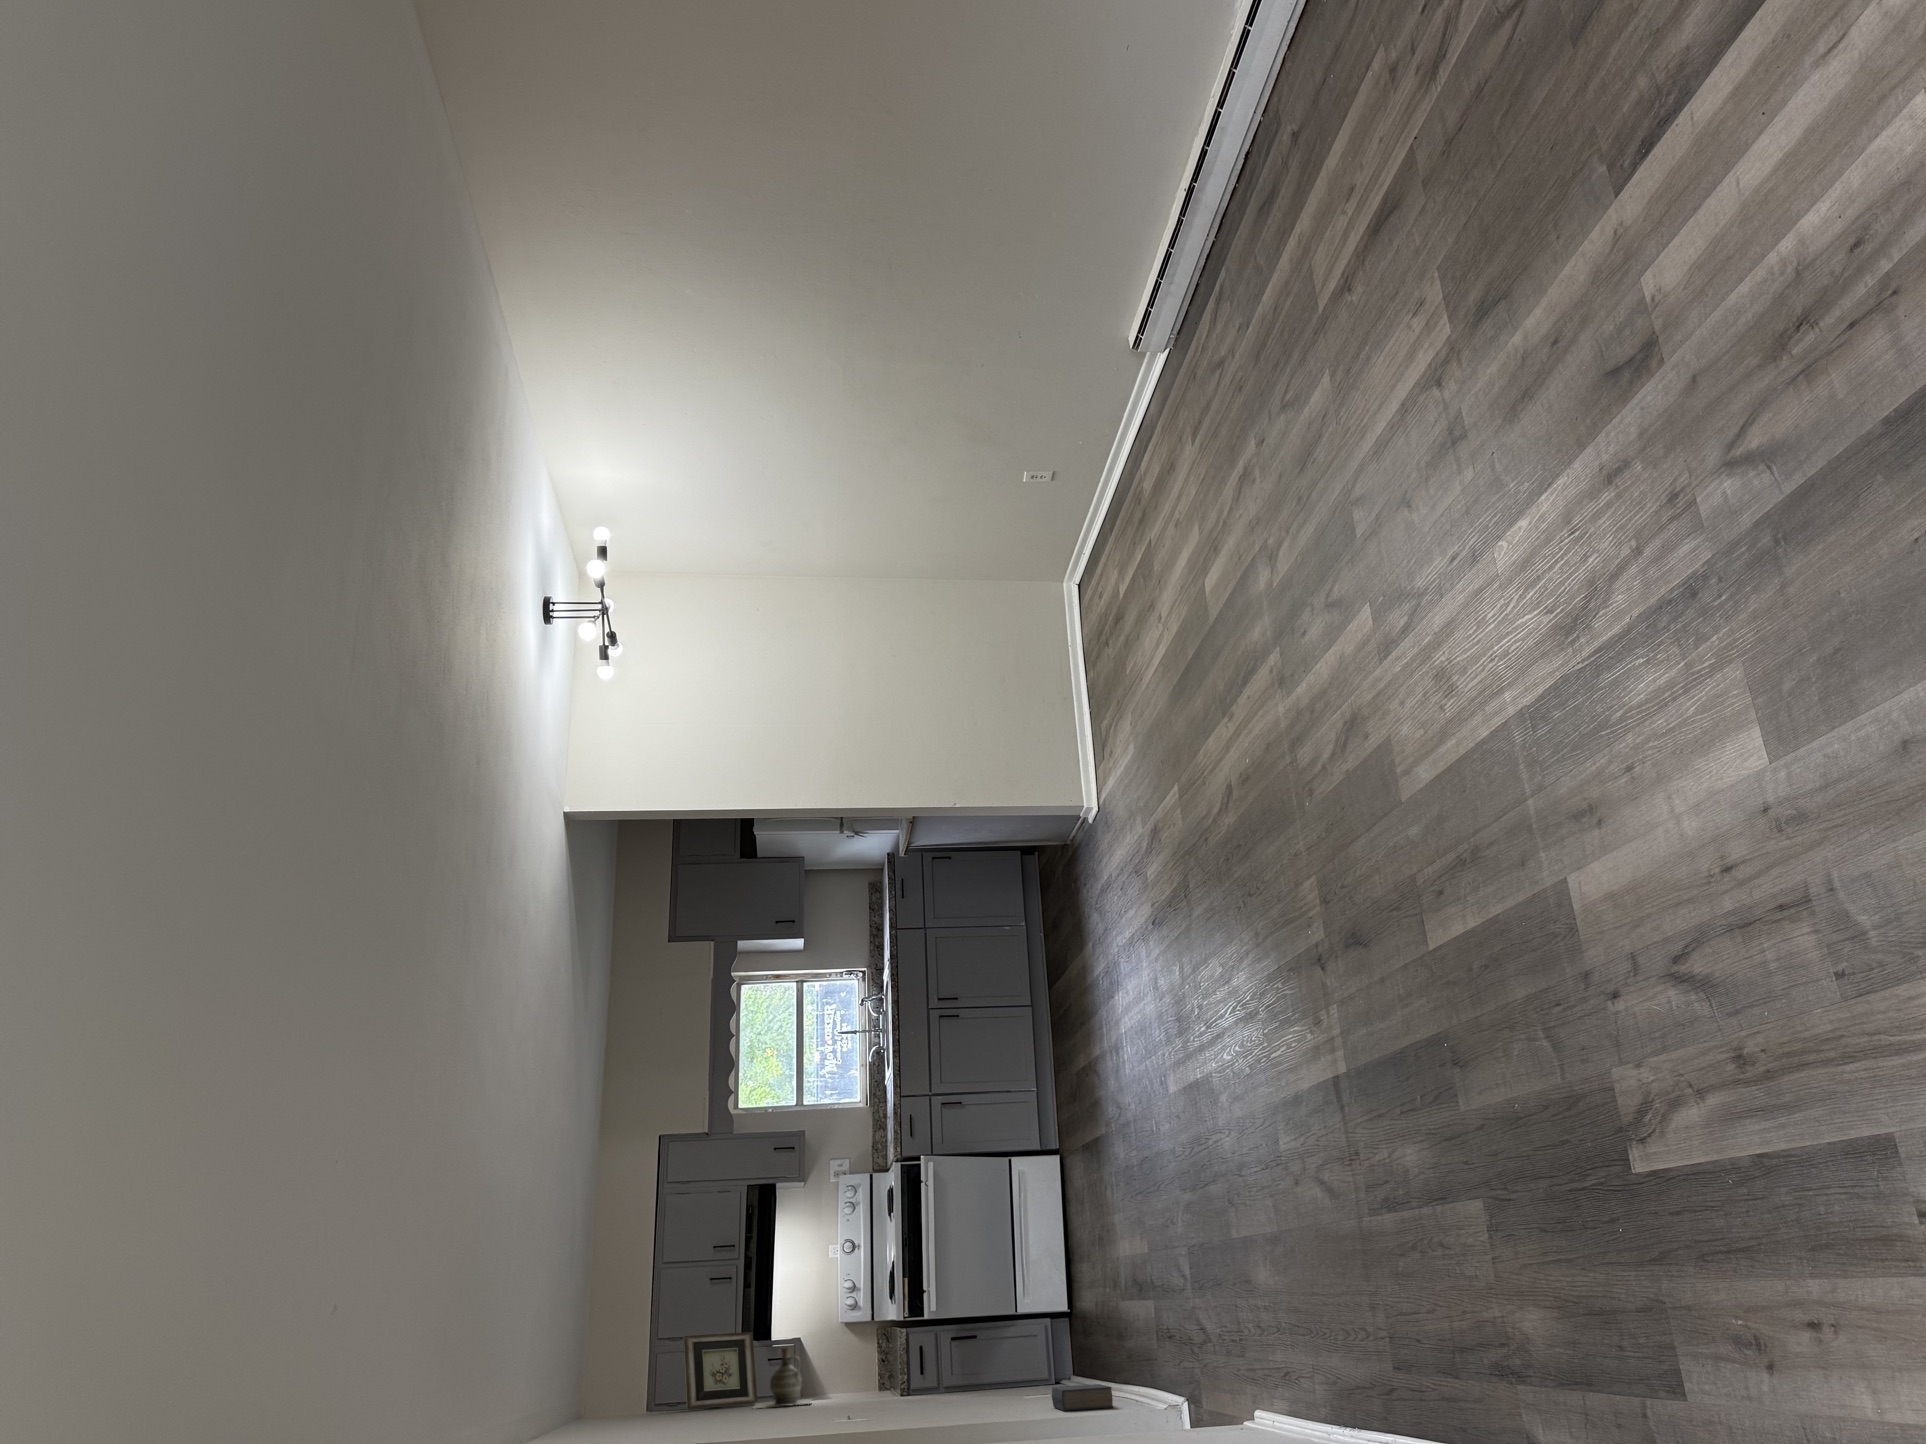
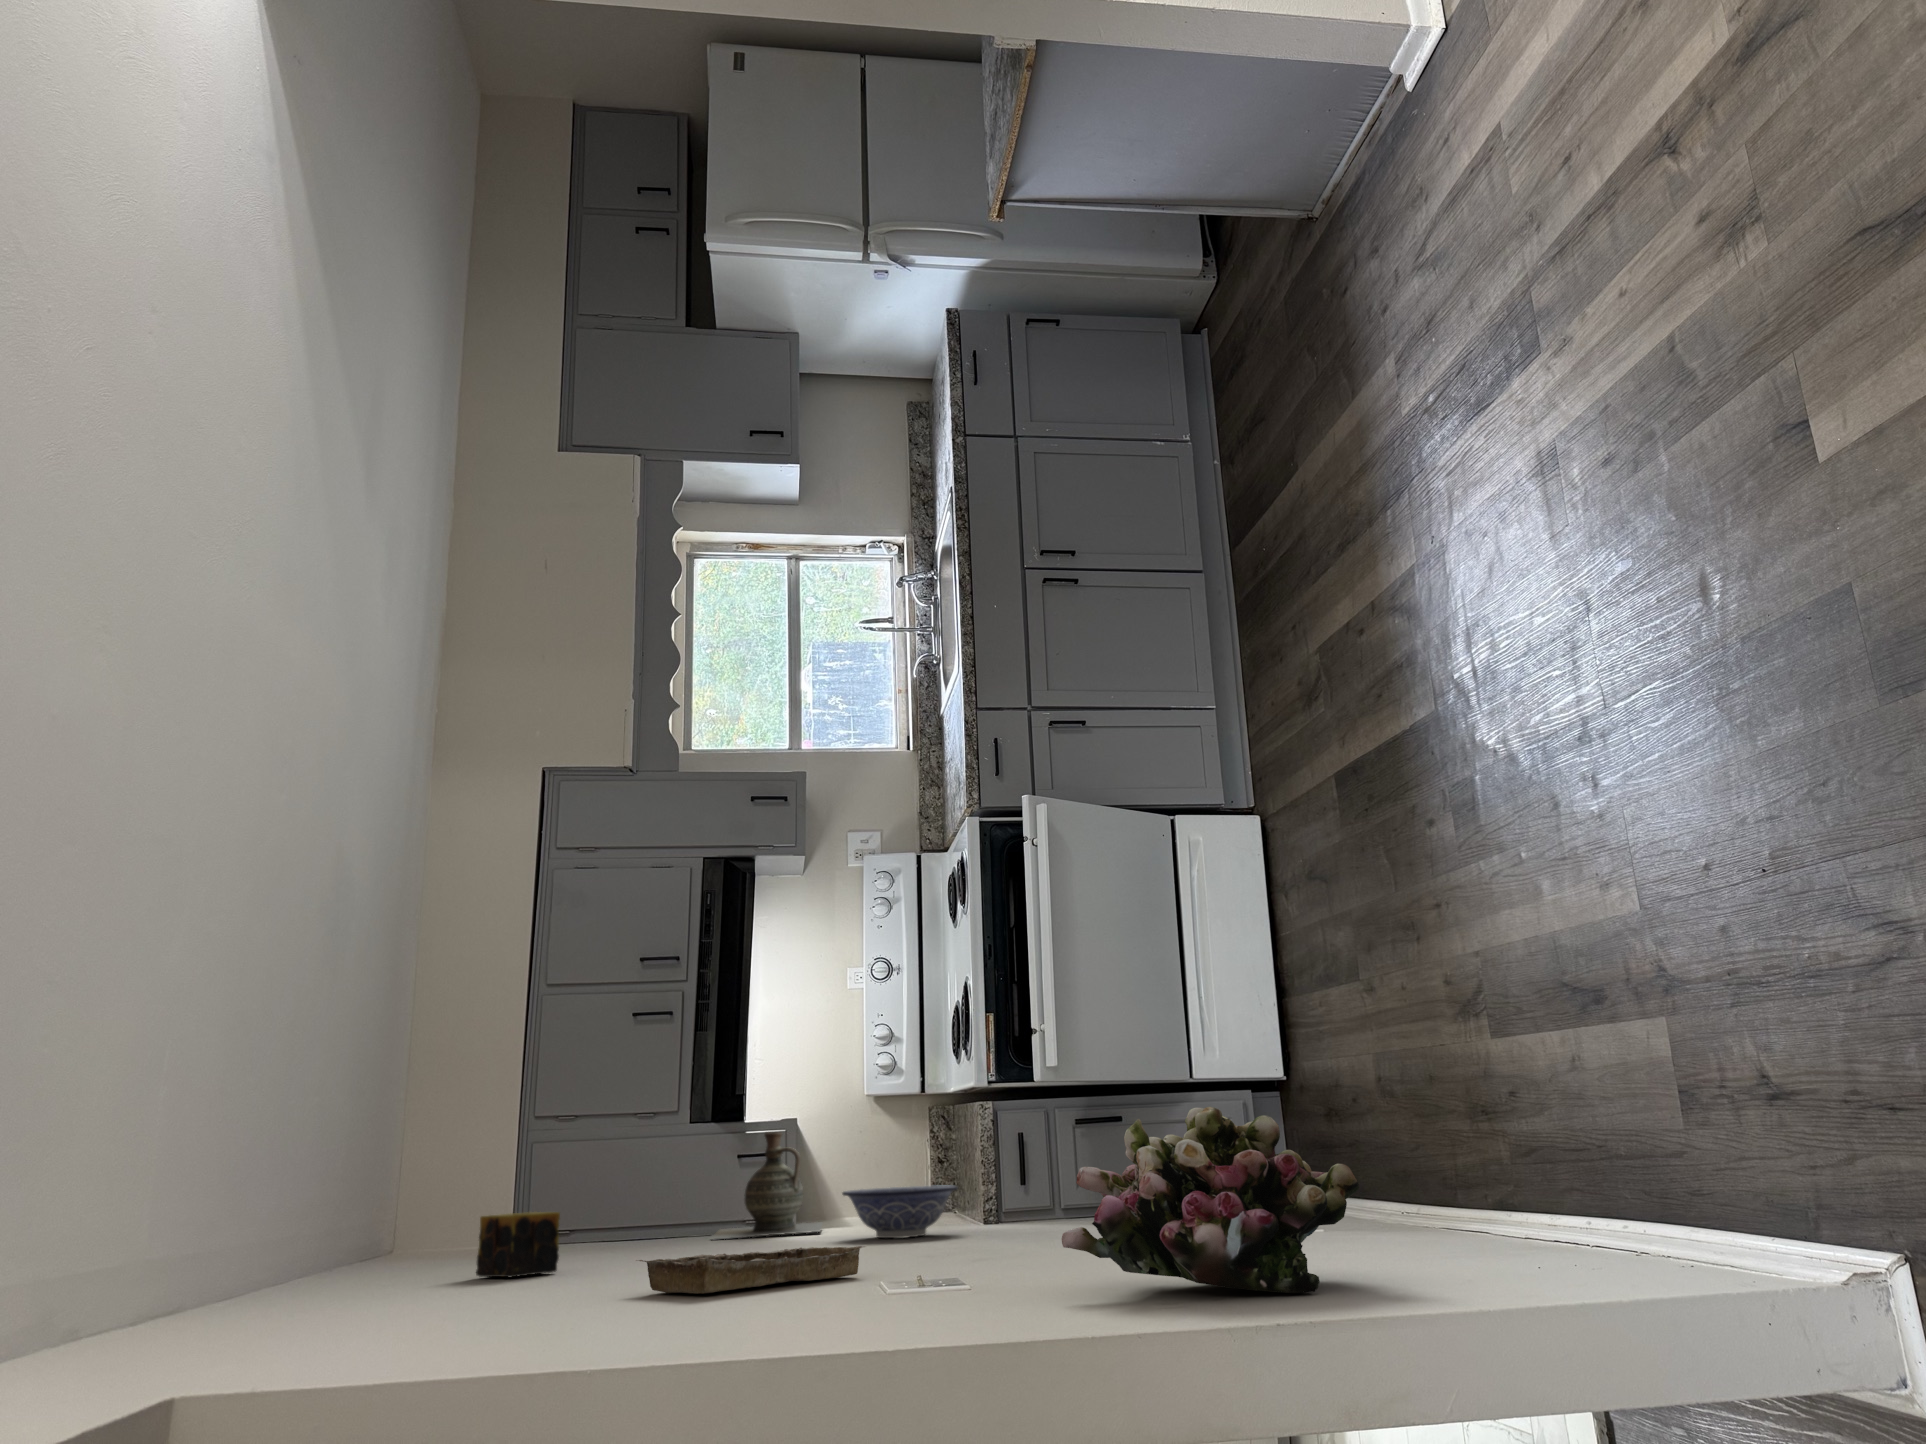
picture frame: present [683,1332,758,1410] -> none [588,1108,723,1239]
flower arrangement: none [892,1345,1003,1419] -> present [1062,1107,1359,1293]
decorative bowl: none [821,1377,881,1406] -> present [842,1186,958,1238]
book: present [1052,1384,1113,1411] -> none [1414,1204,1618,1269]
candle: none [647,1393,685,1425] -> present [476,1212,560,1277]
tray: none [726,1406,824,1426] -> present [639,1246,865,1294]

